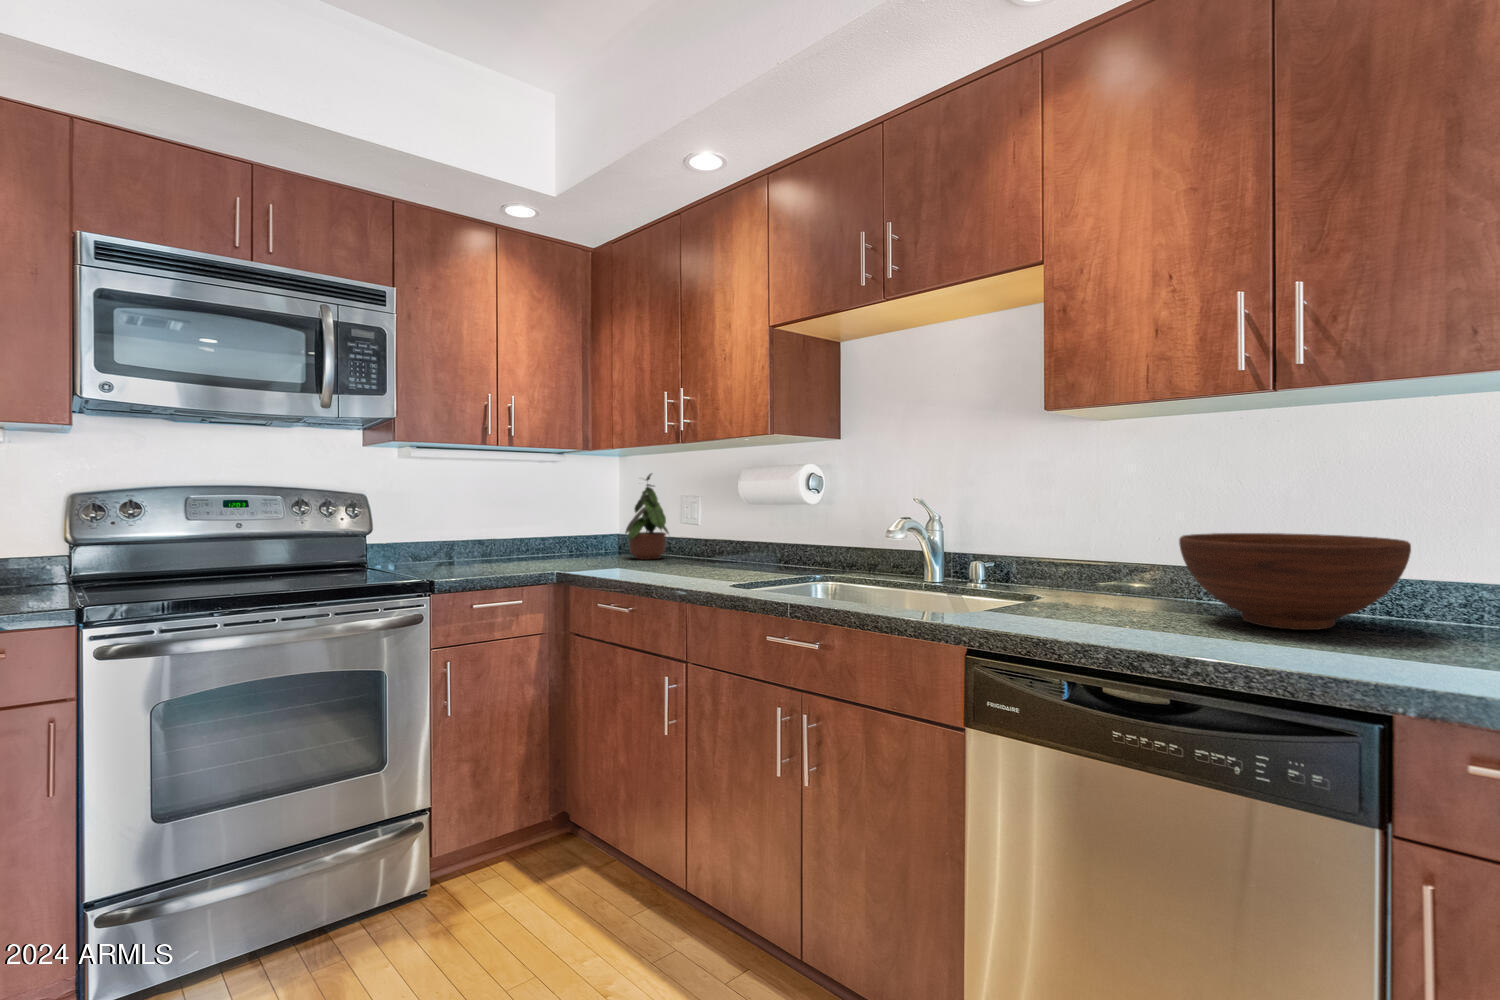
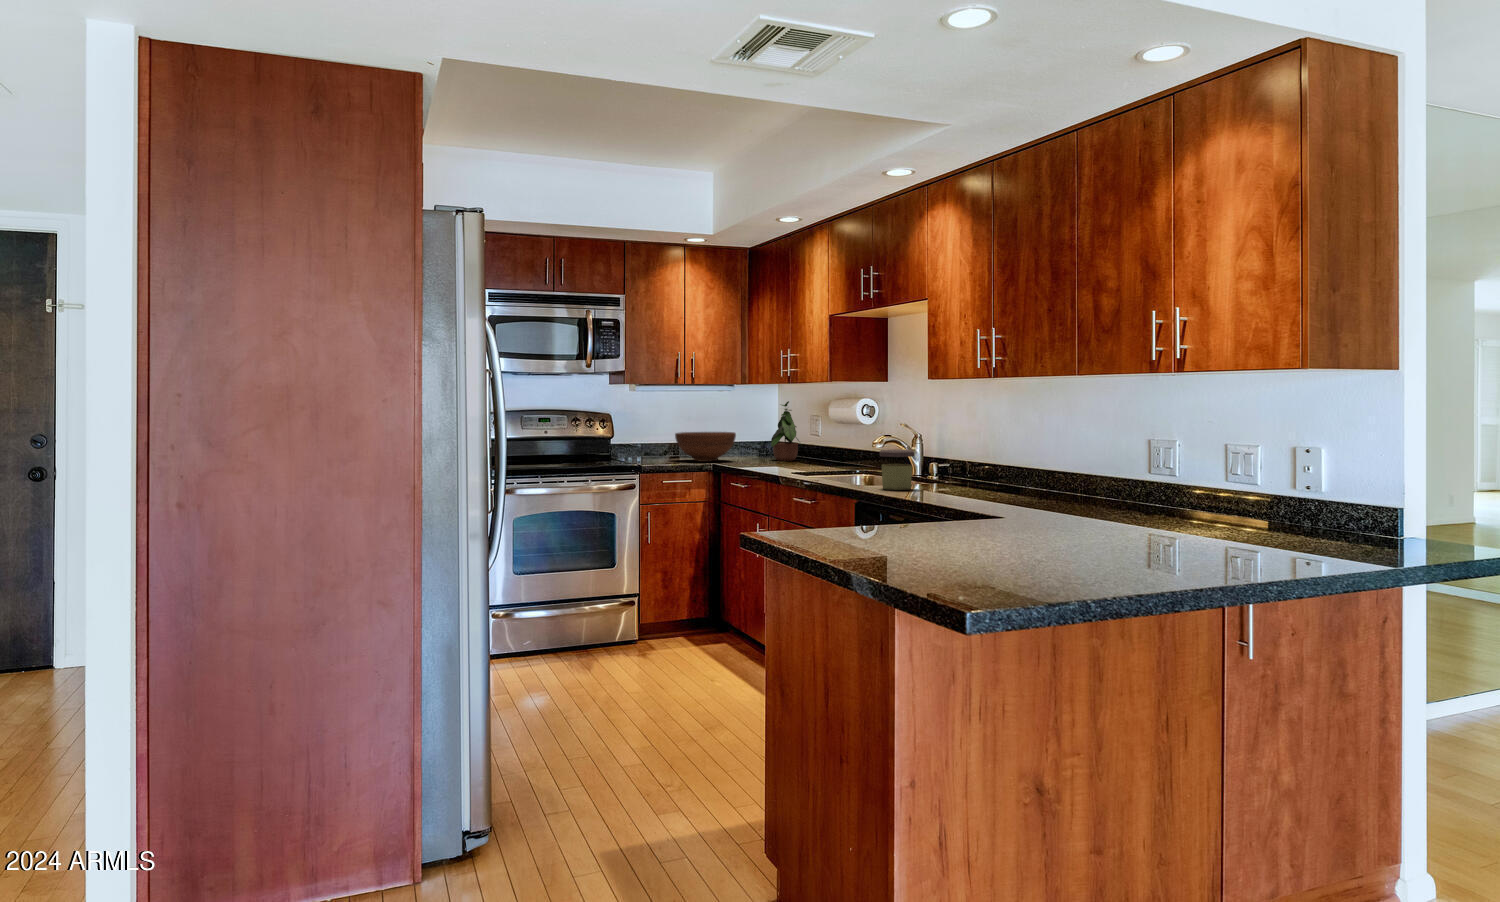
fruit bowl: present [1179,533,1411,630] -> present [675,432,736,462]
jar: none [1015,543,1100,629] -> present [880,449,914,490]

